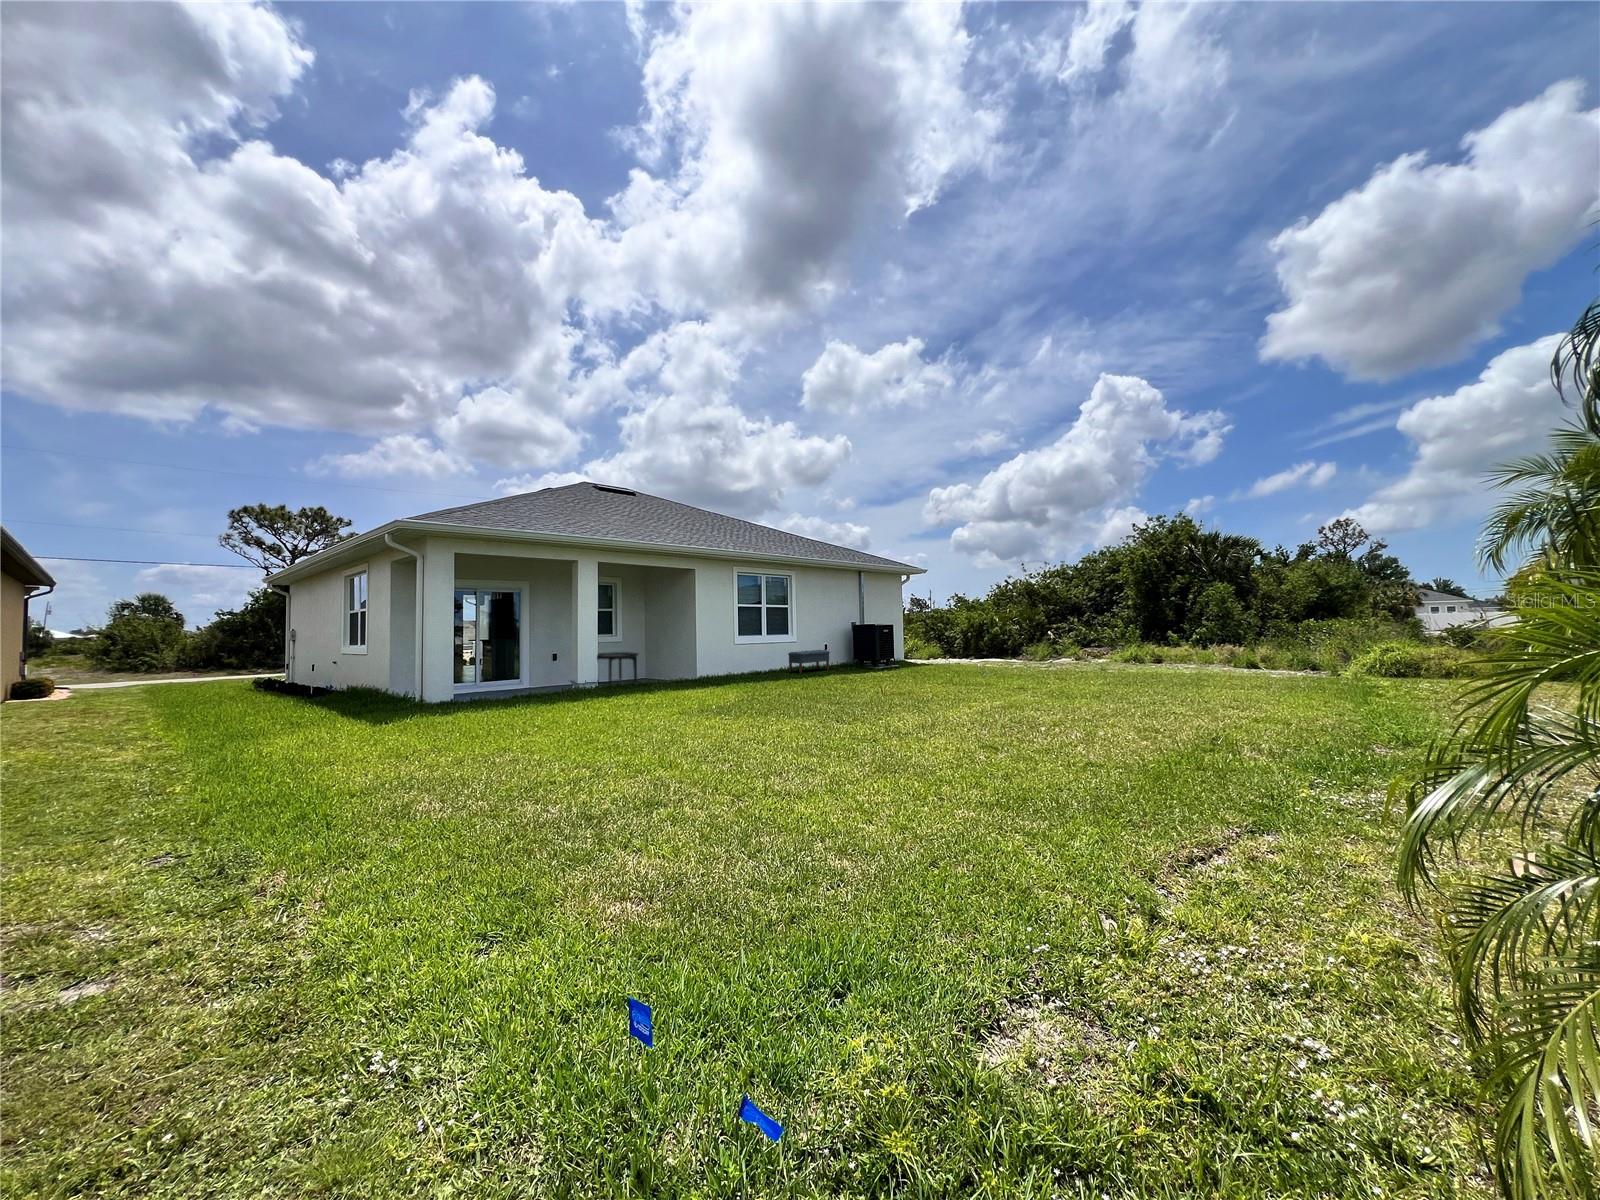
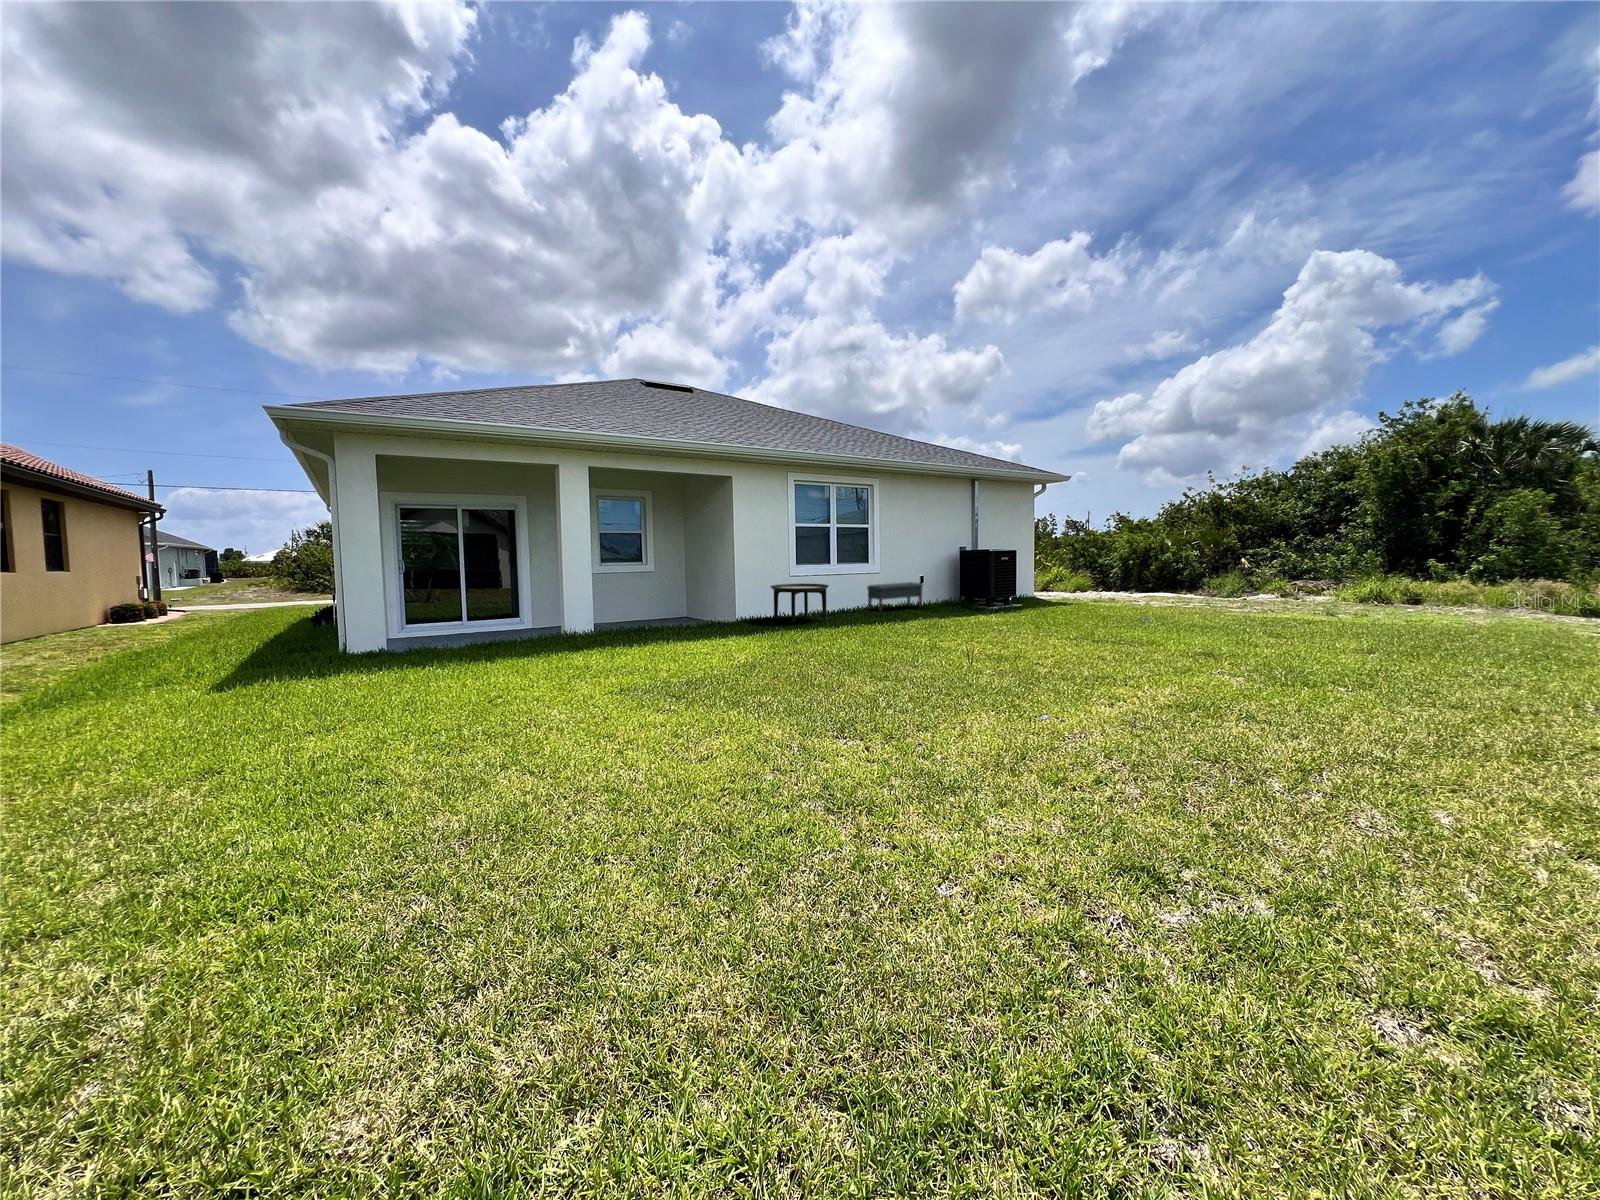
round table: present [597,652,638,683] -> present [770,584,829,624]

